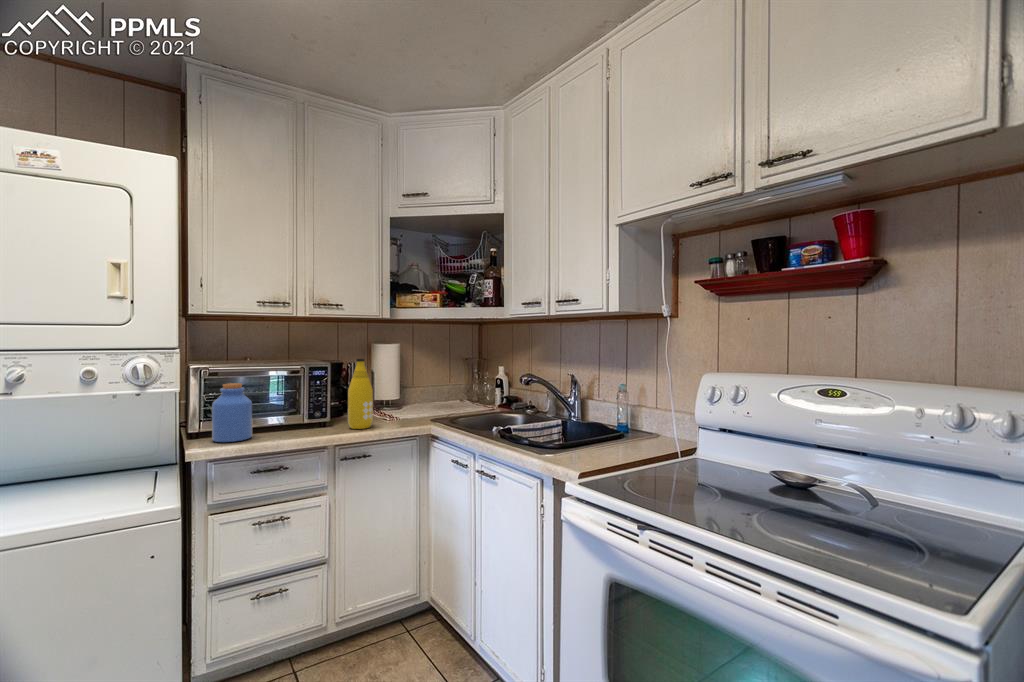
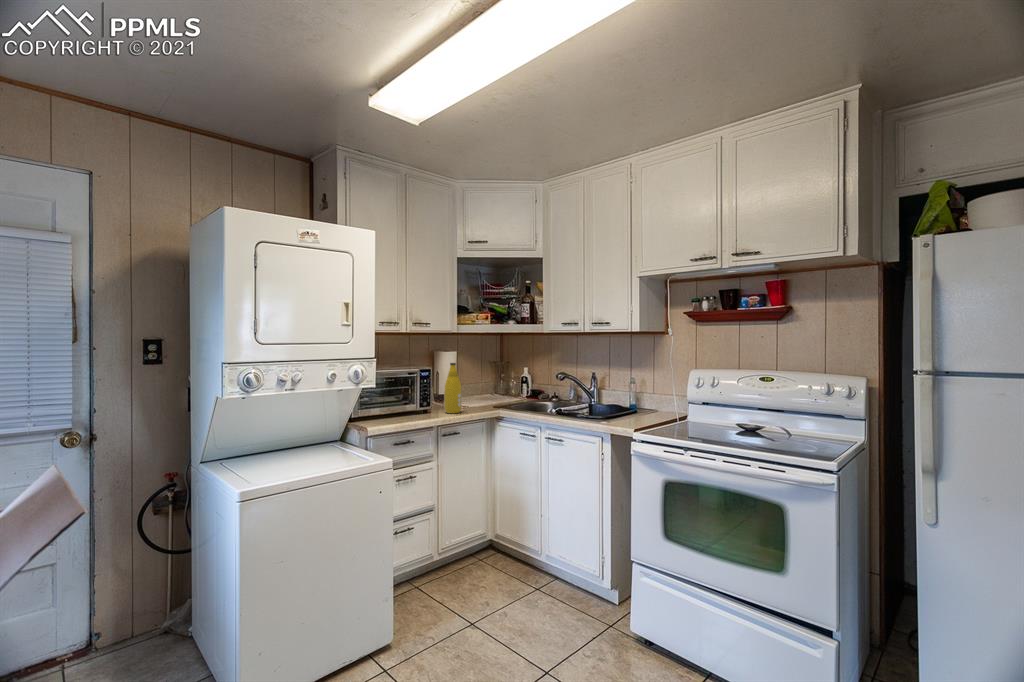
jar: present [212,383,252,442] -> none [366,382,391,423]

